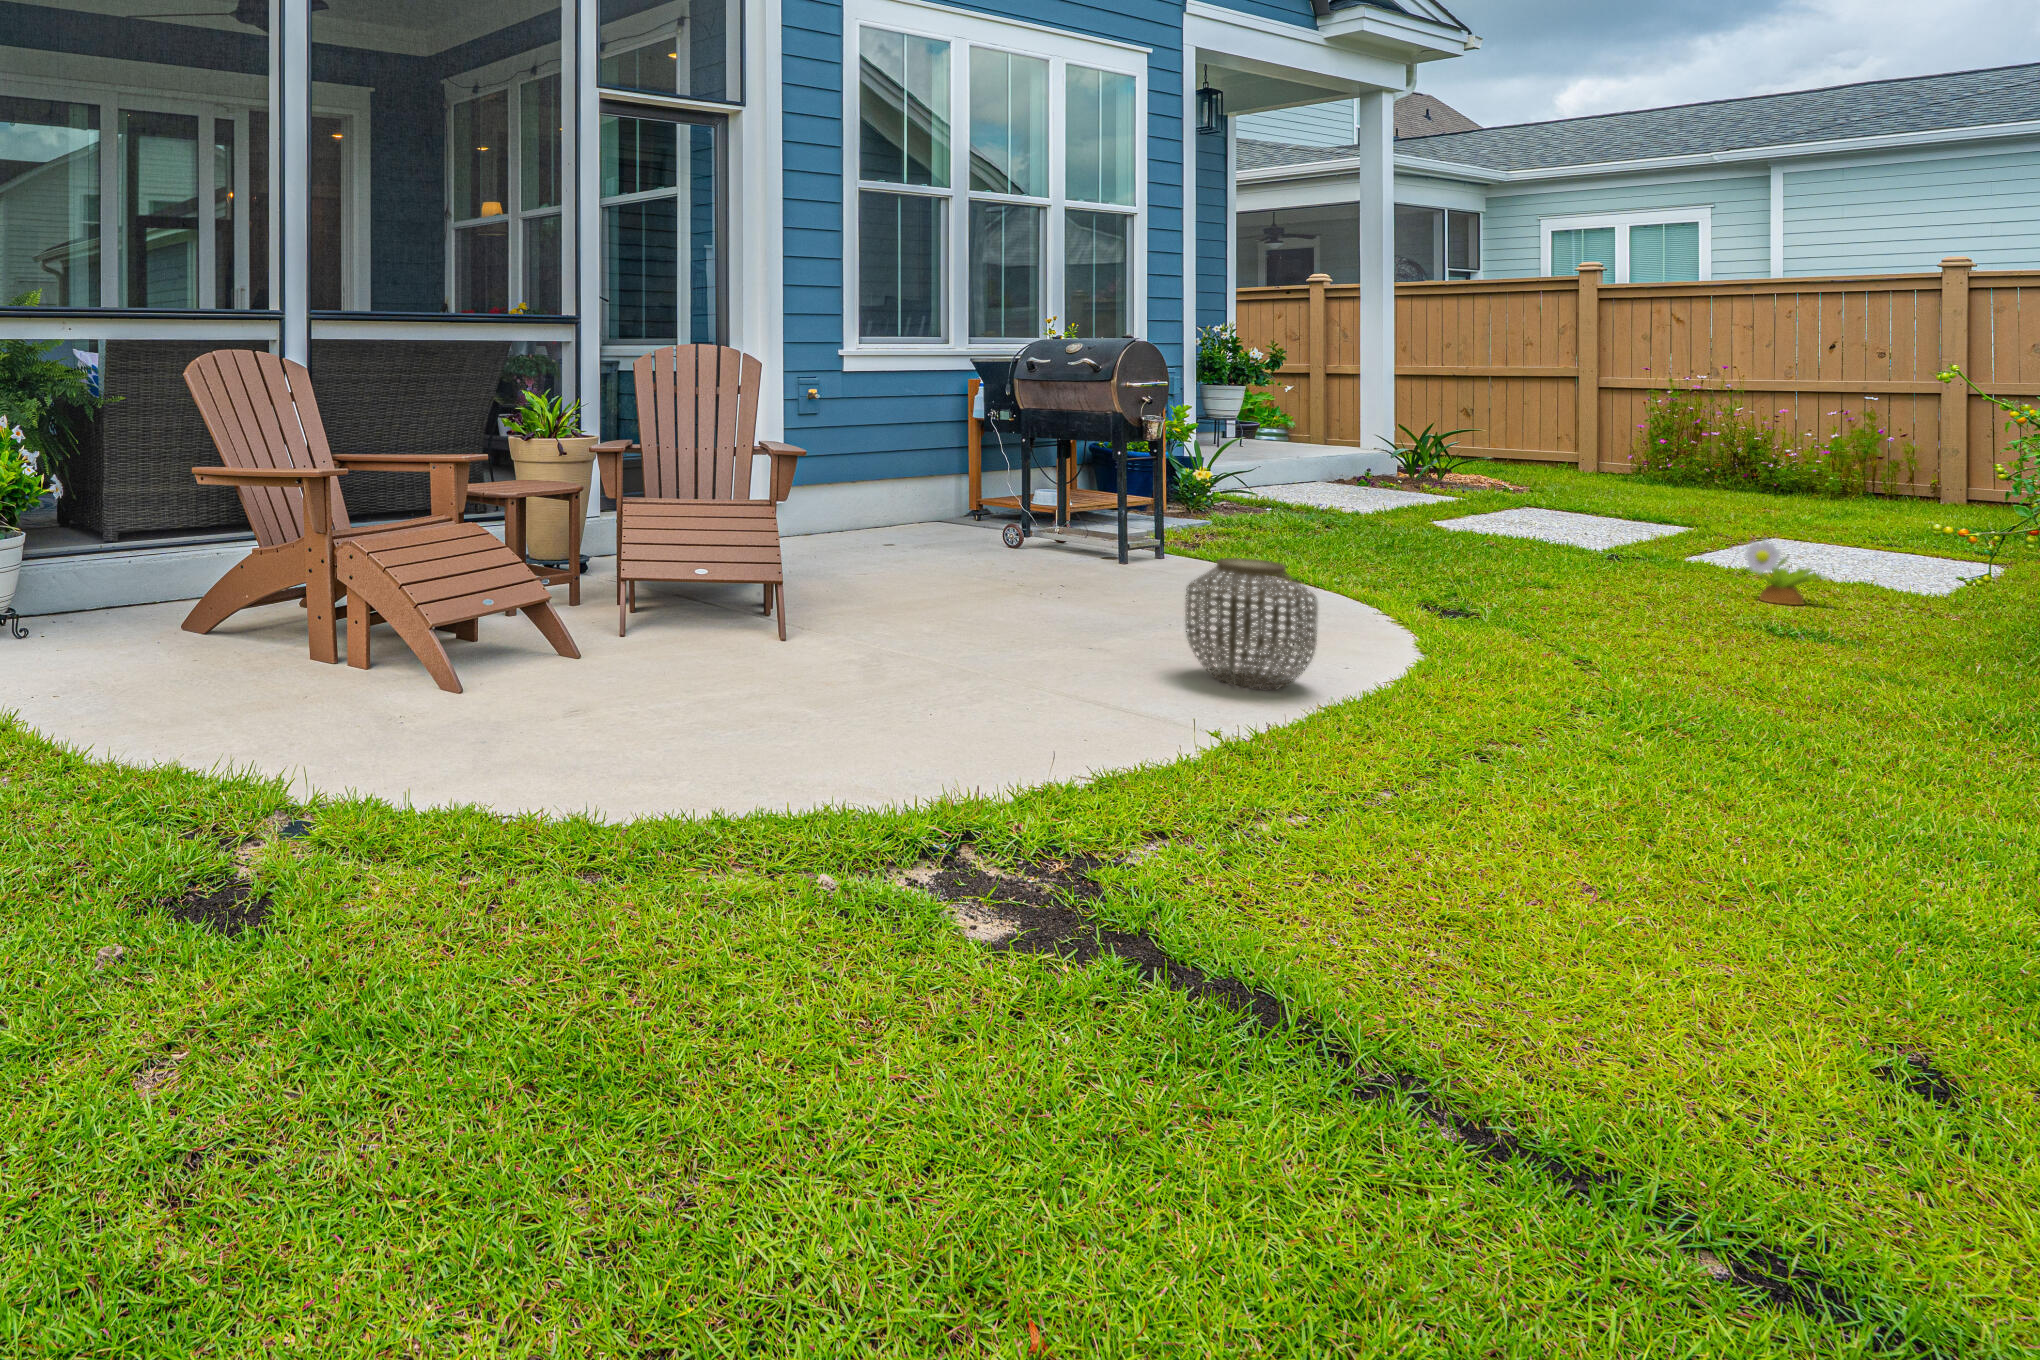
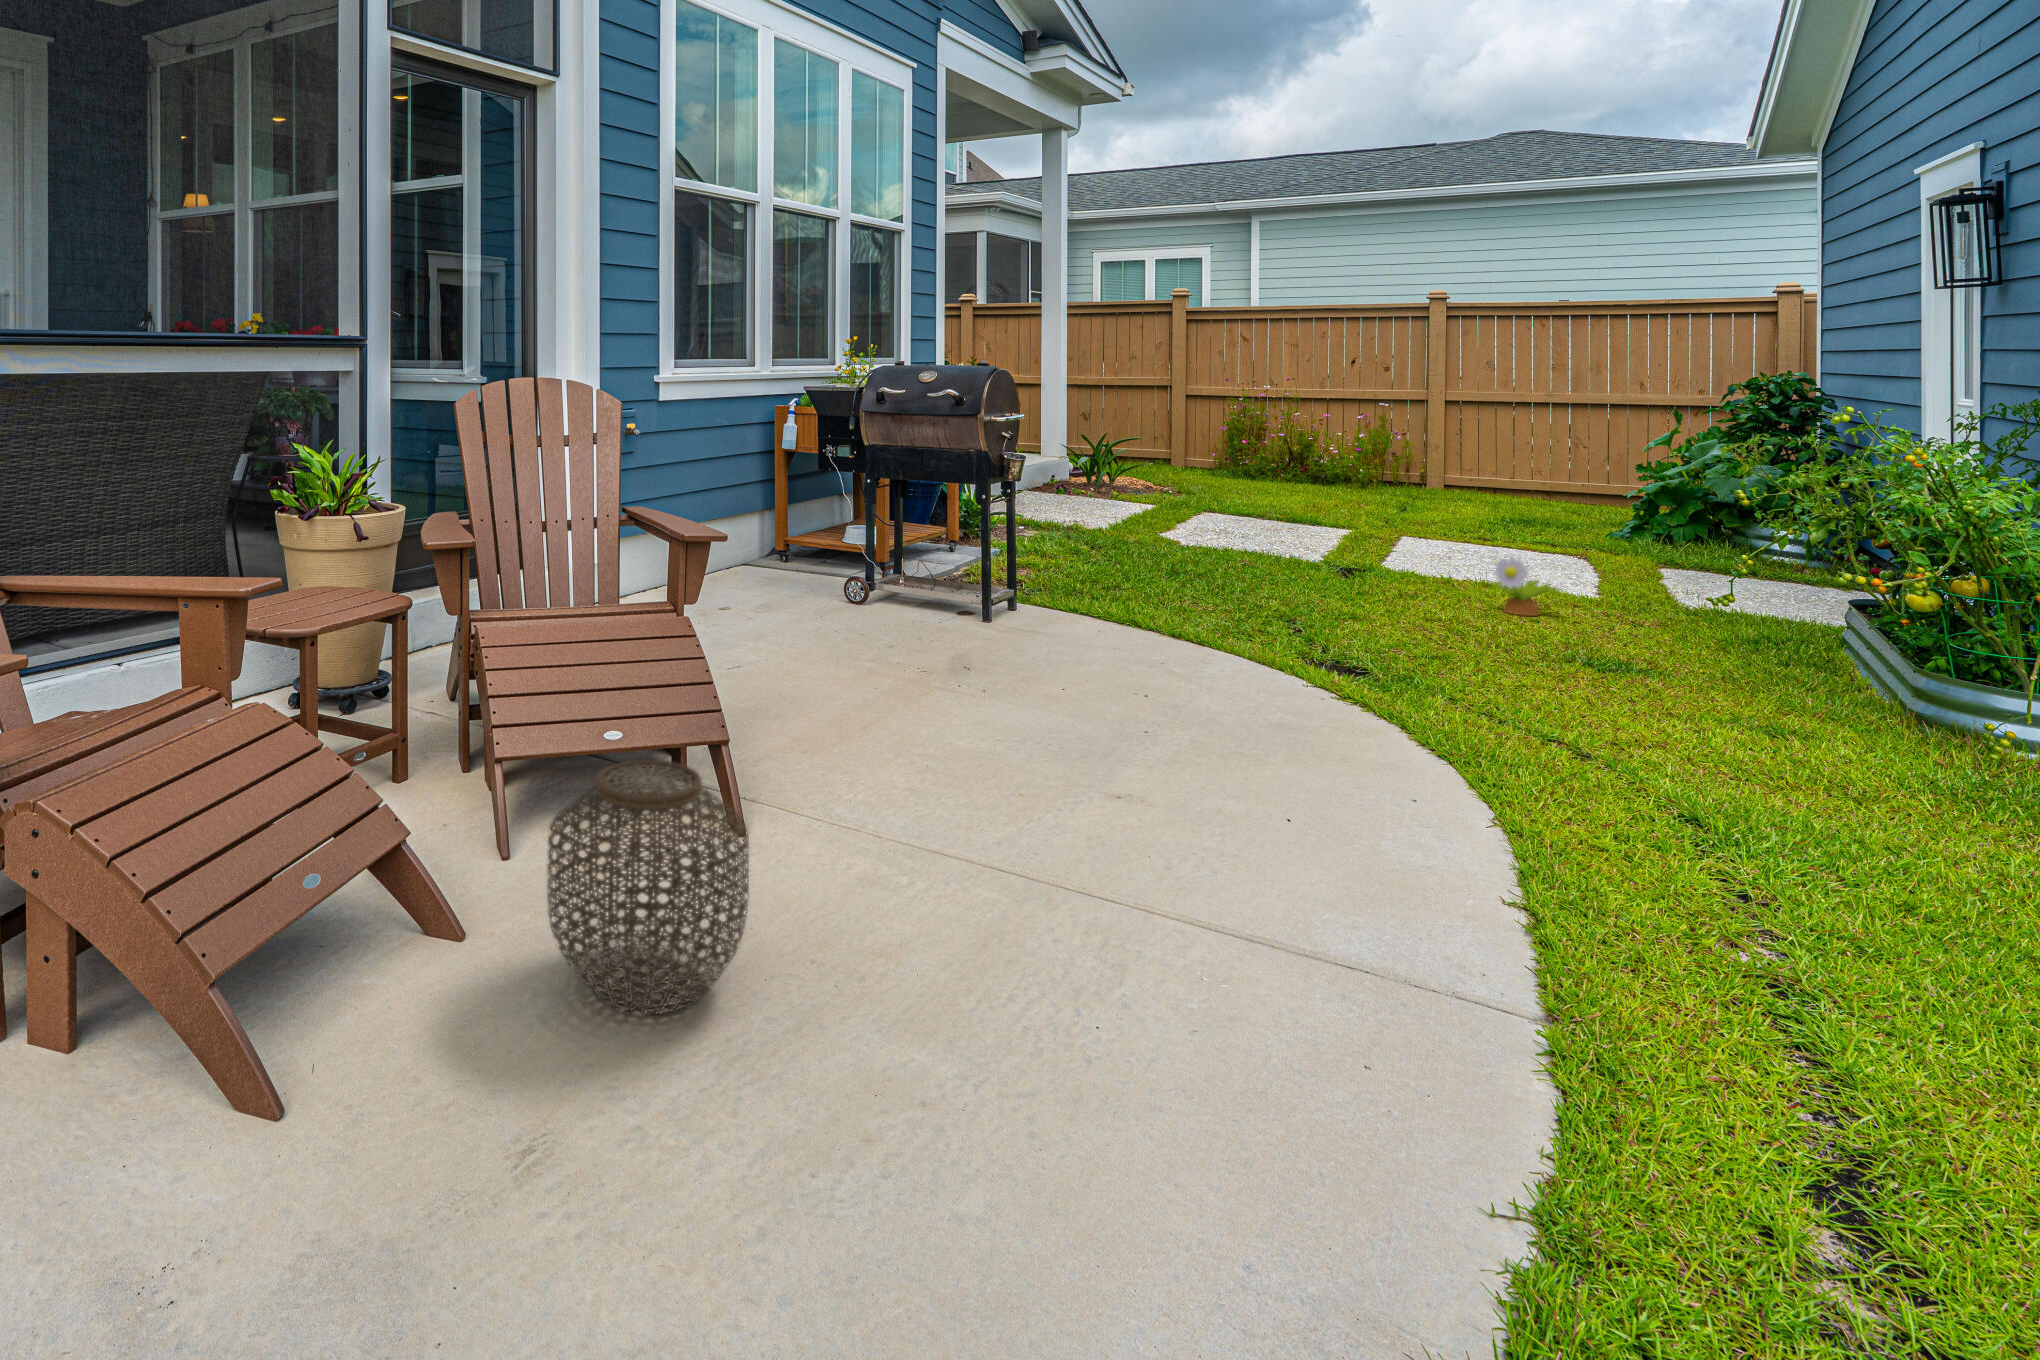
woven basket: present [1185,558,1317,690] -> present [547,760,749,1014]

